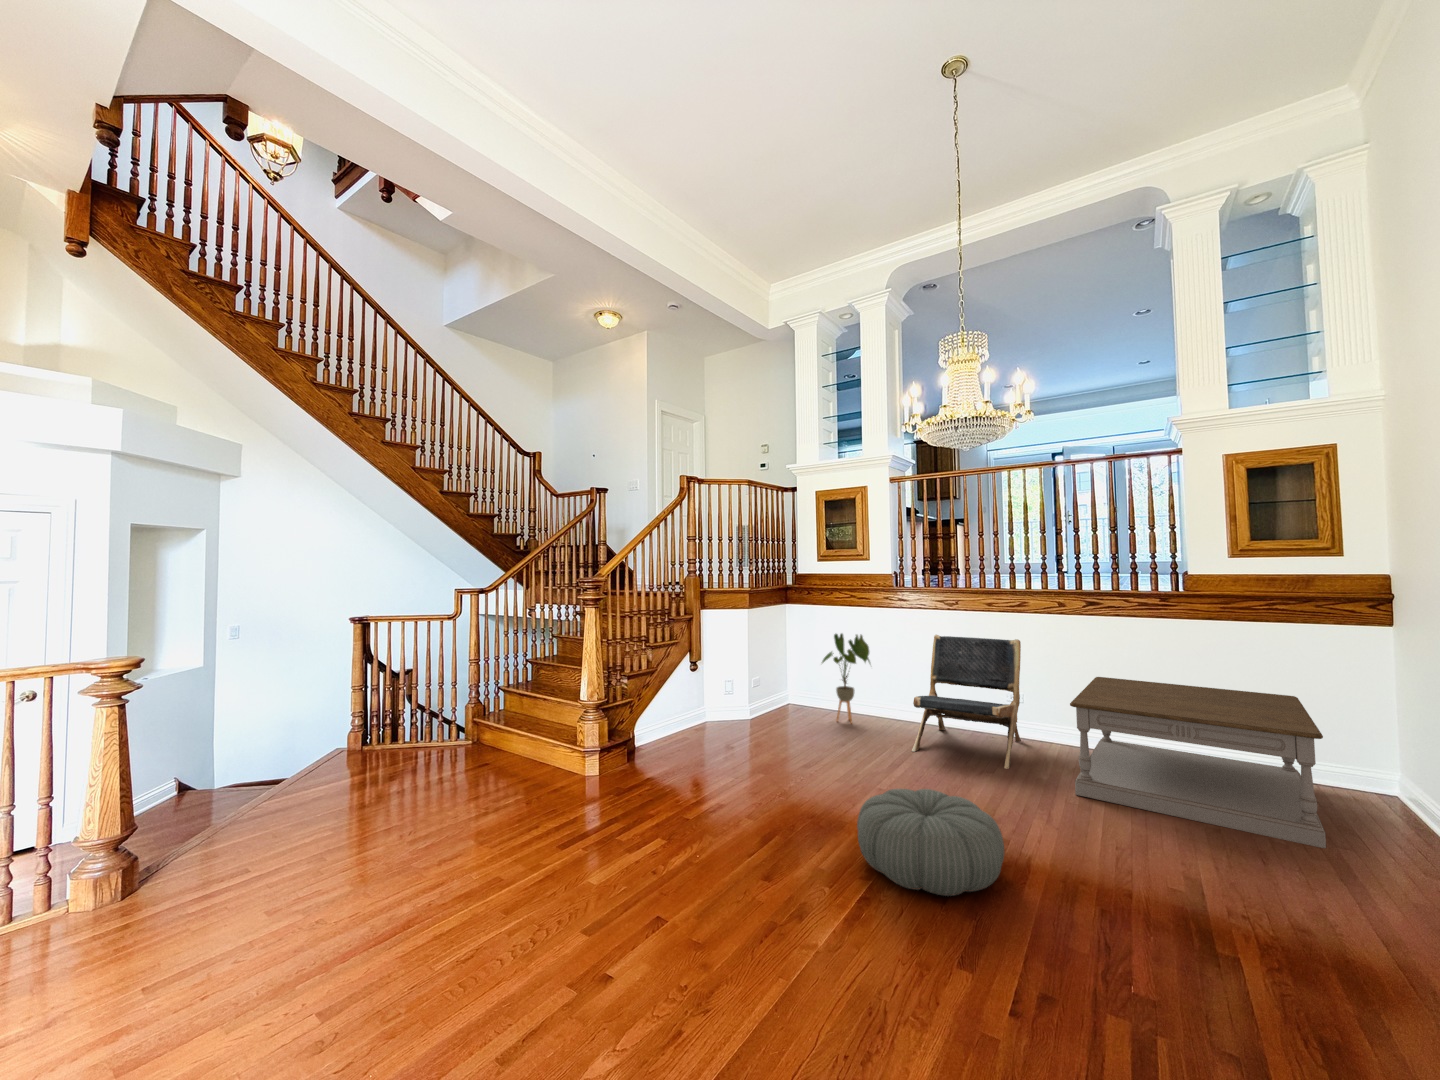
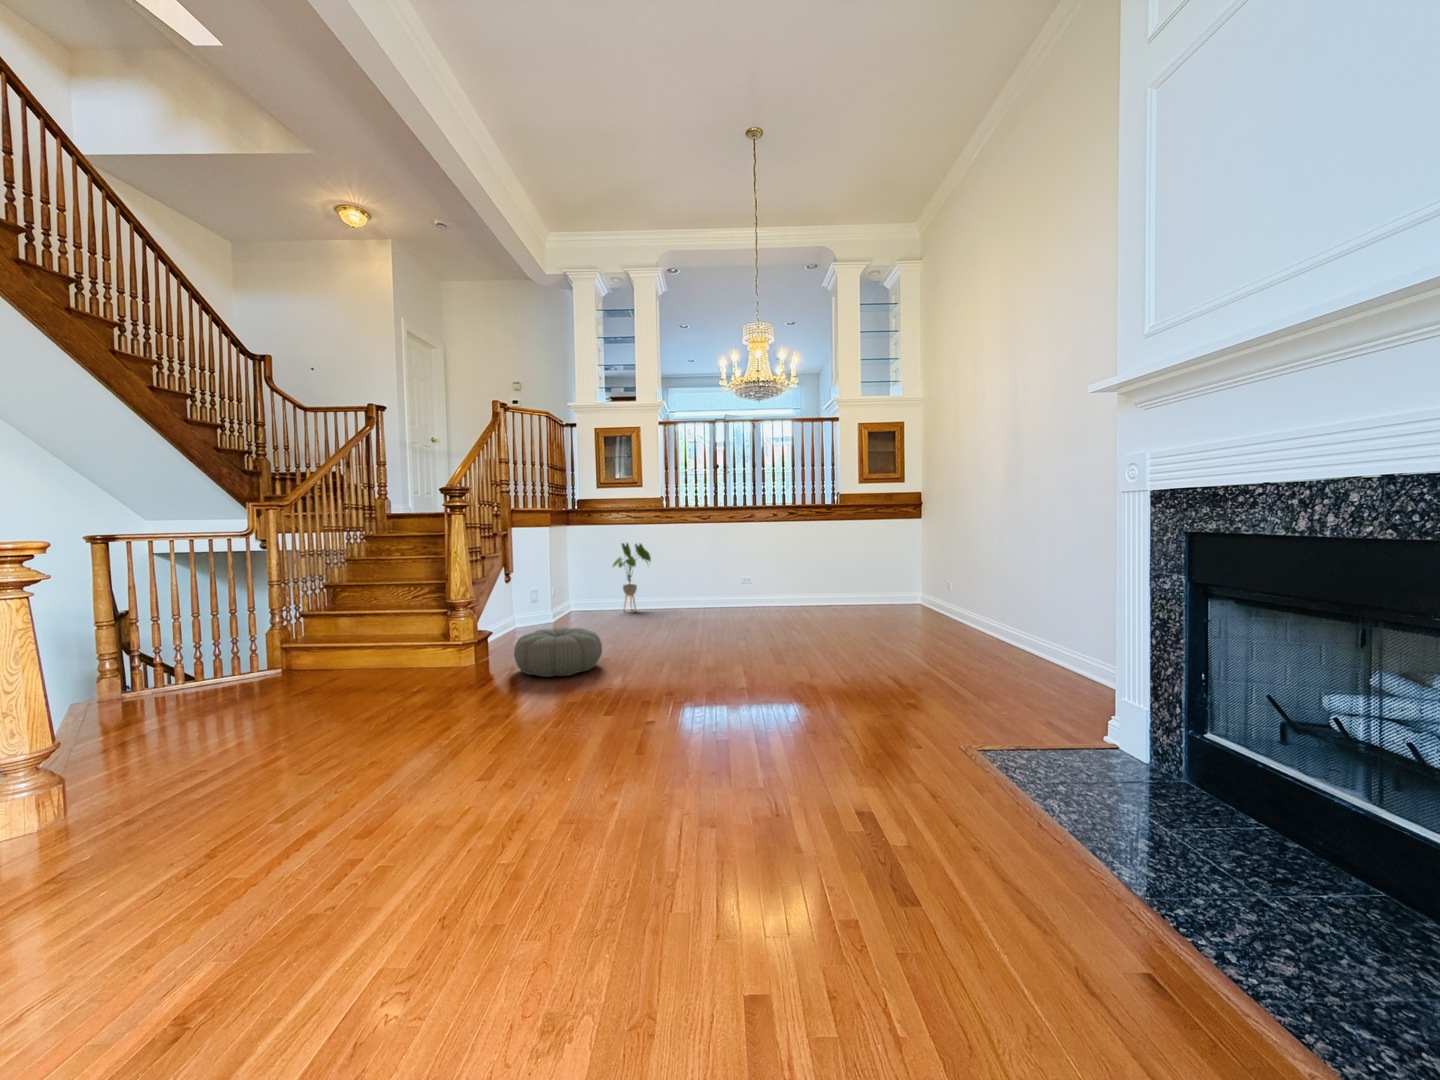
lounge chair: present [912,635,1021,769] -> none [691,539,754,618]
coffee table: present [1070,677,1326,848] -> none [792,559,901,623]
pouf: present [857,789,1004,896] -> present [514,627,602,677]

